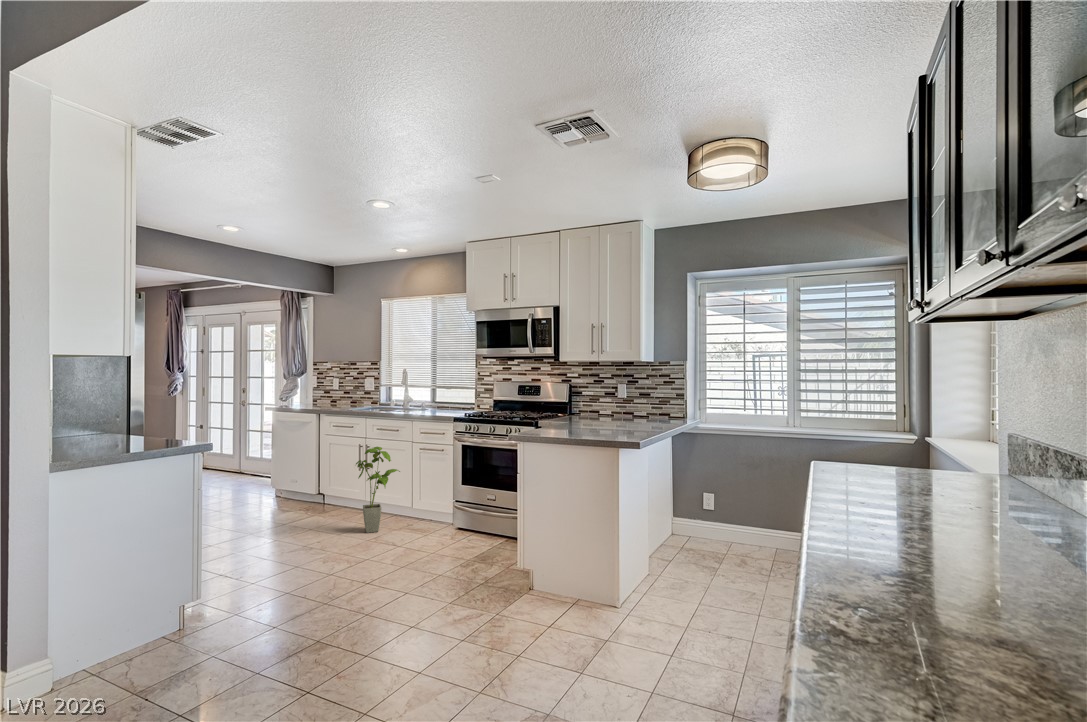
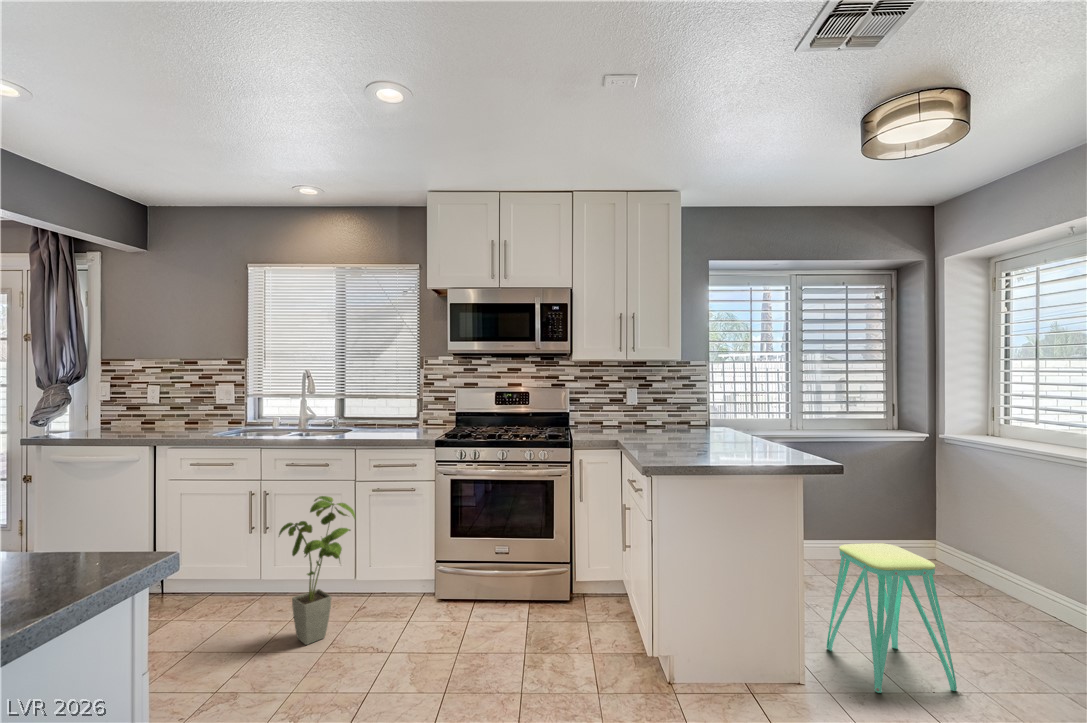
stool: none [652,512,728,630] -> present [827,543,957,693]

